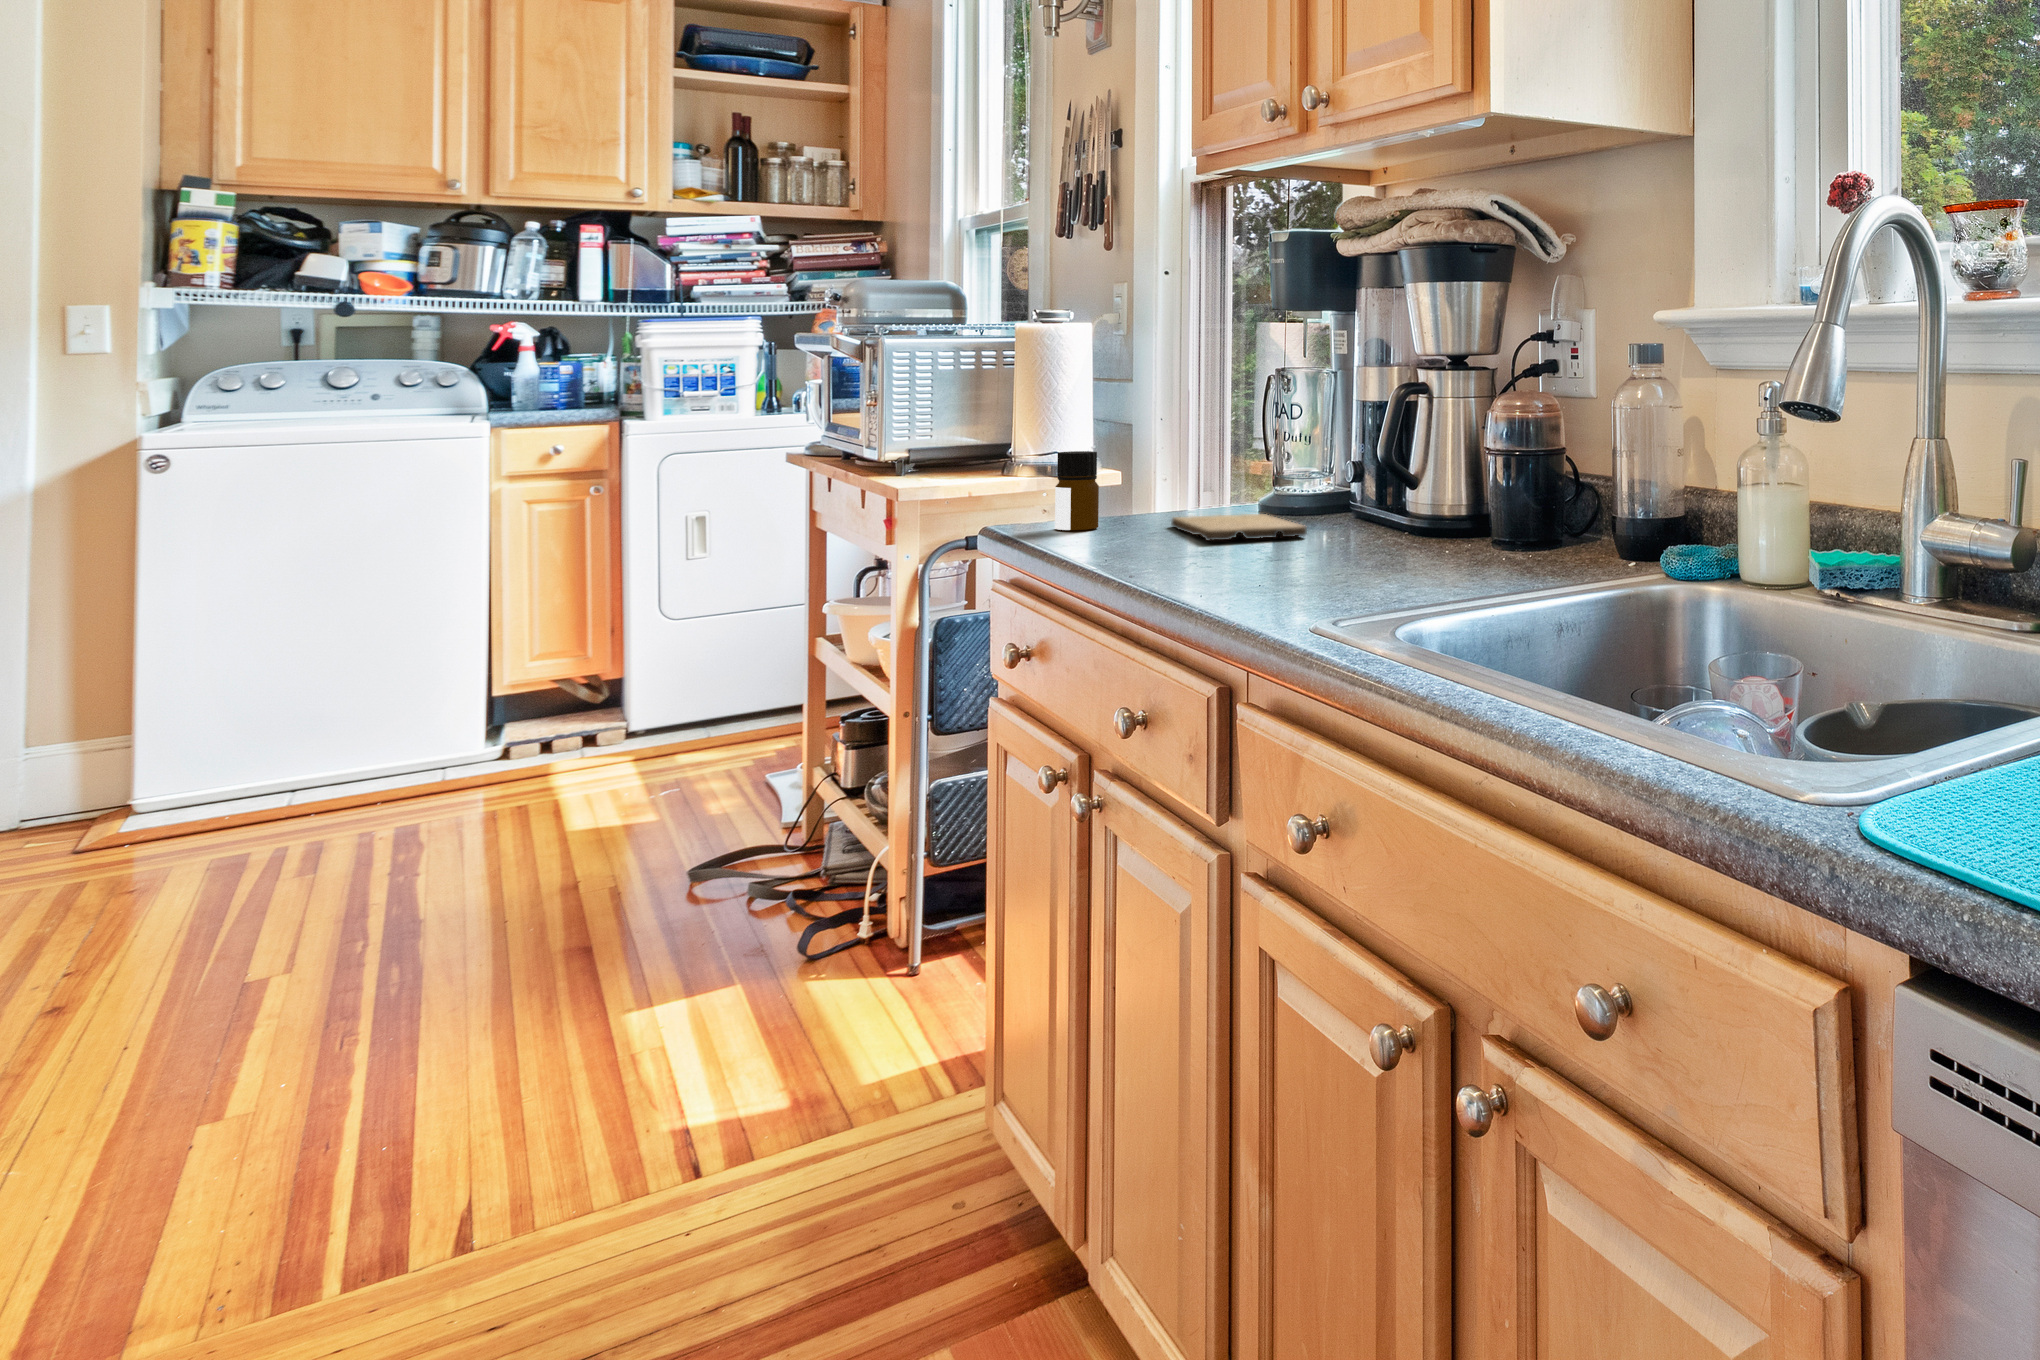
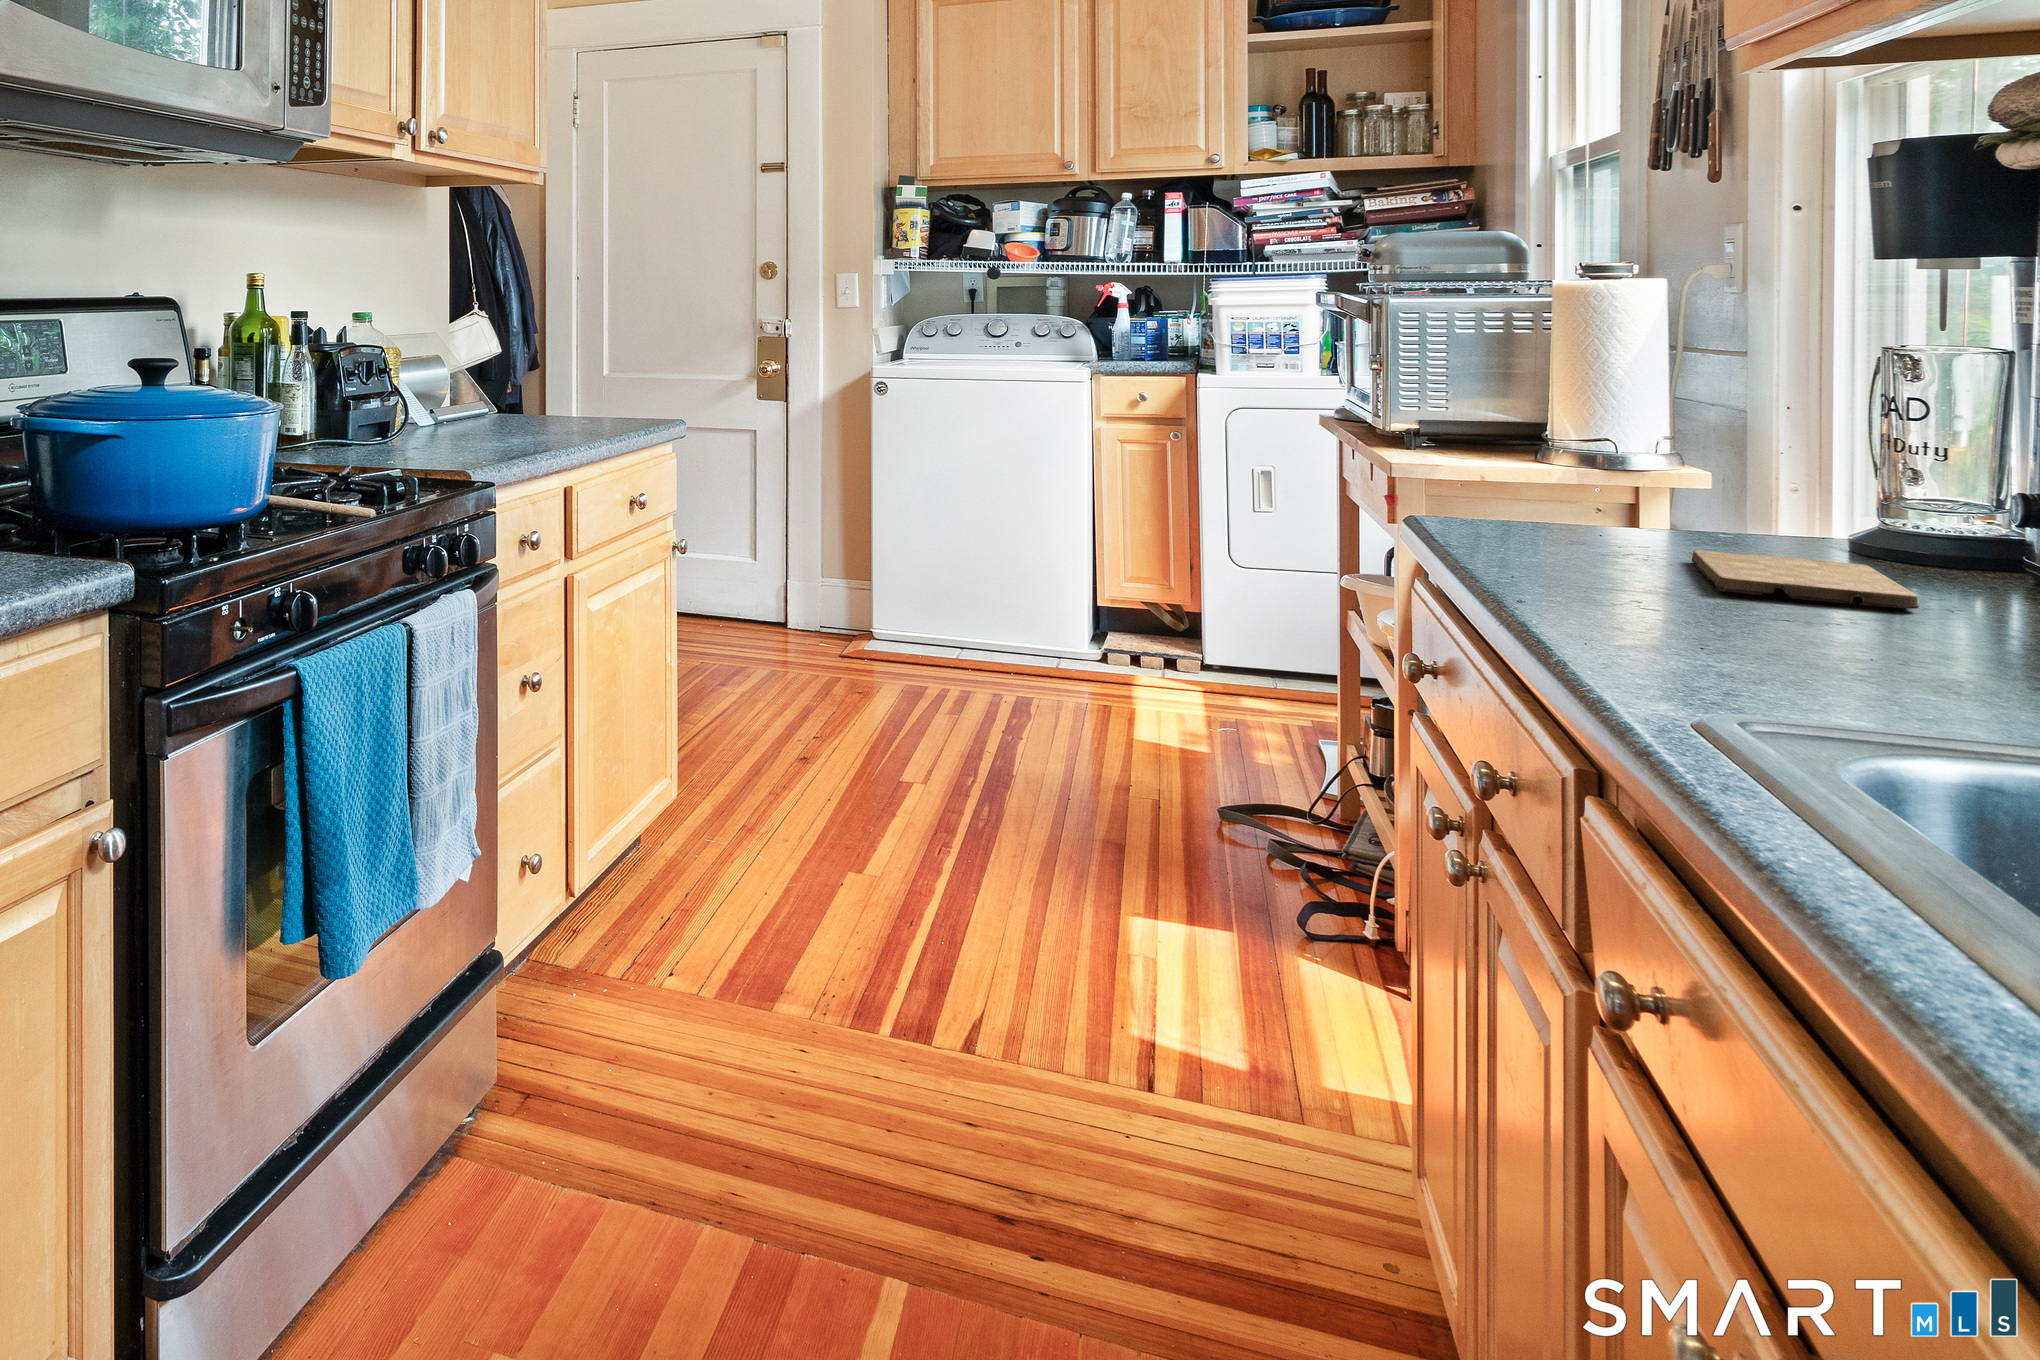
bottle: present [1055,451,1099,530] -> none [1515,451,1579,549]

